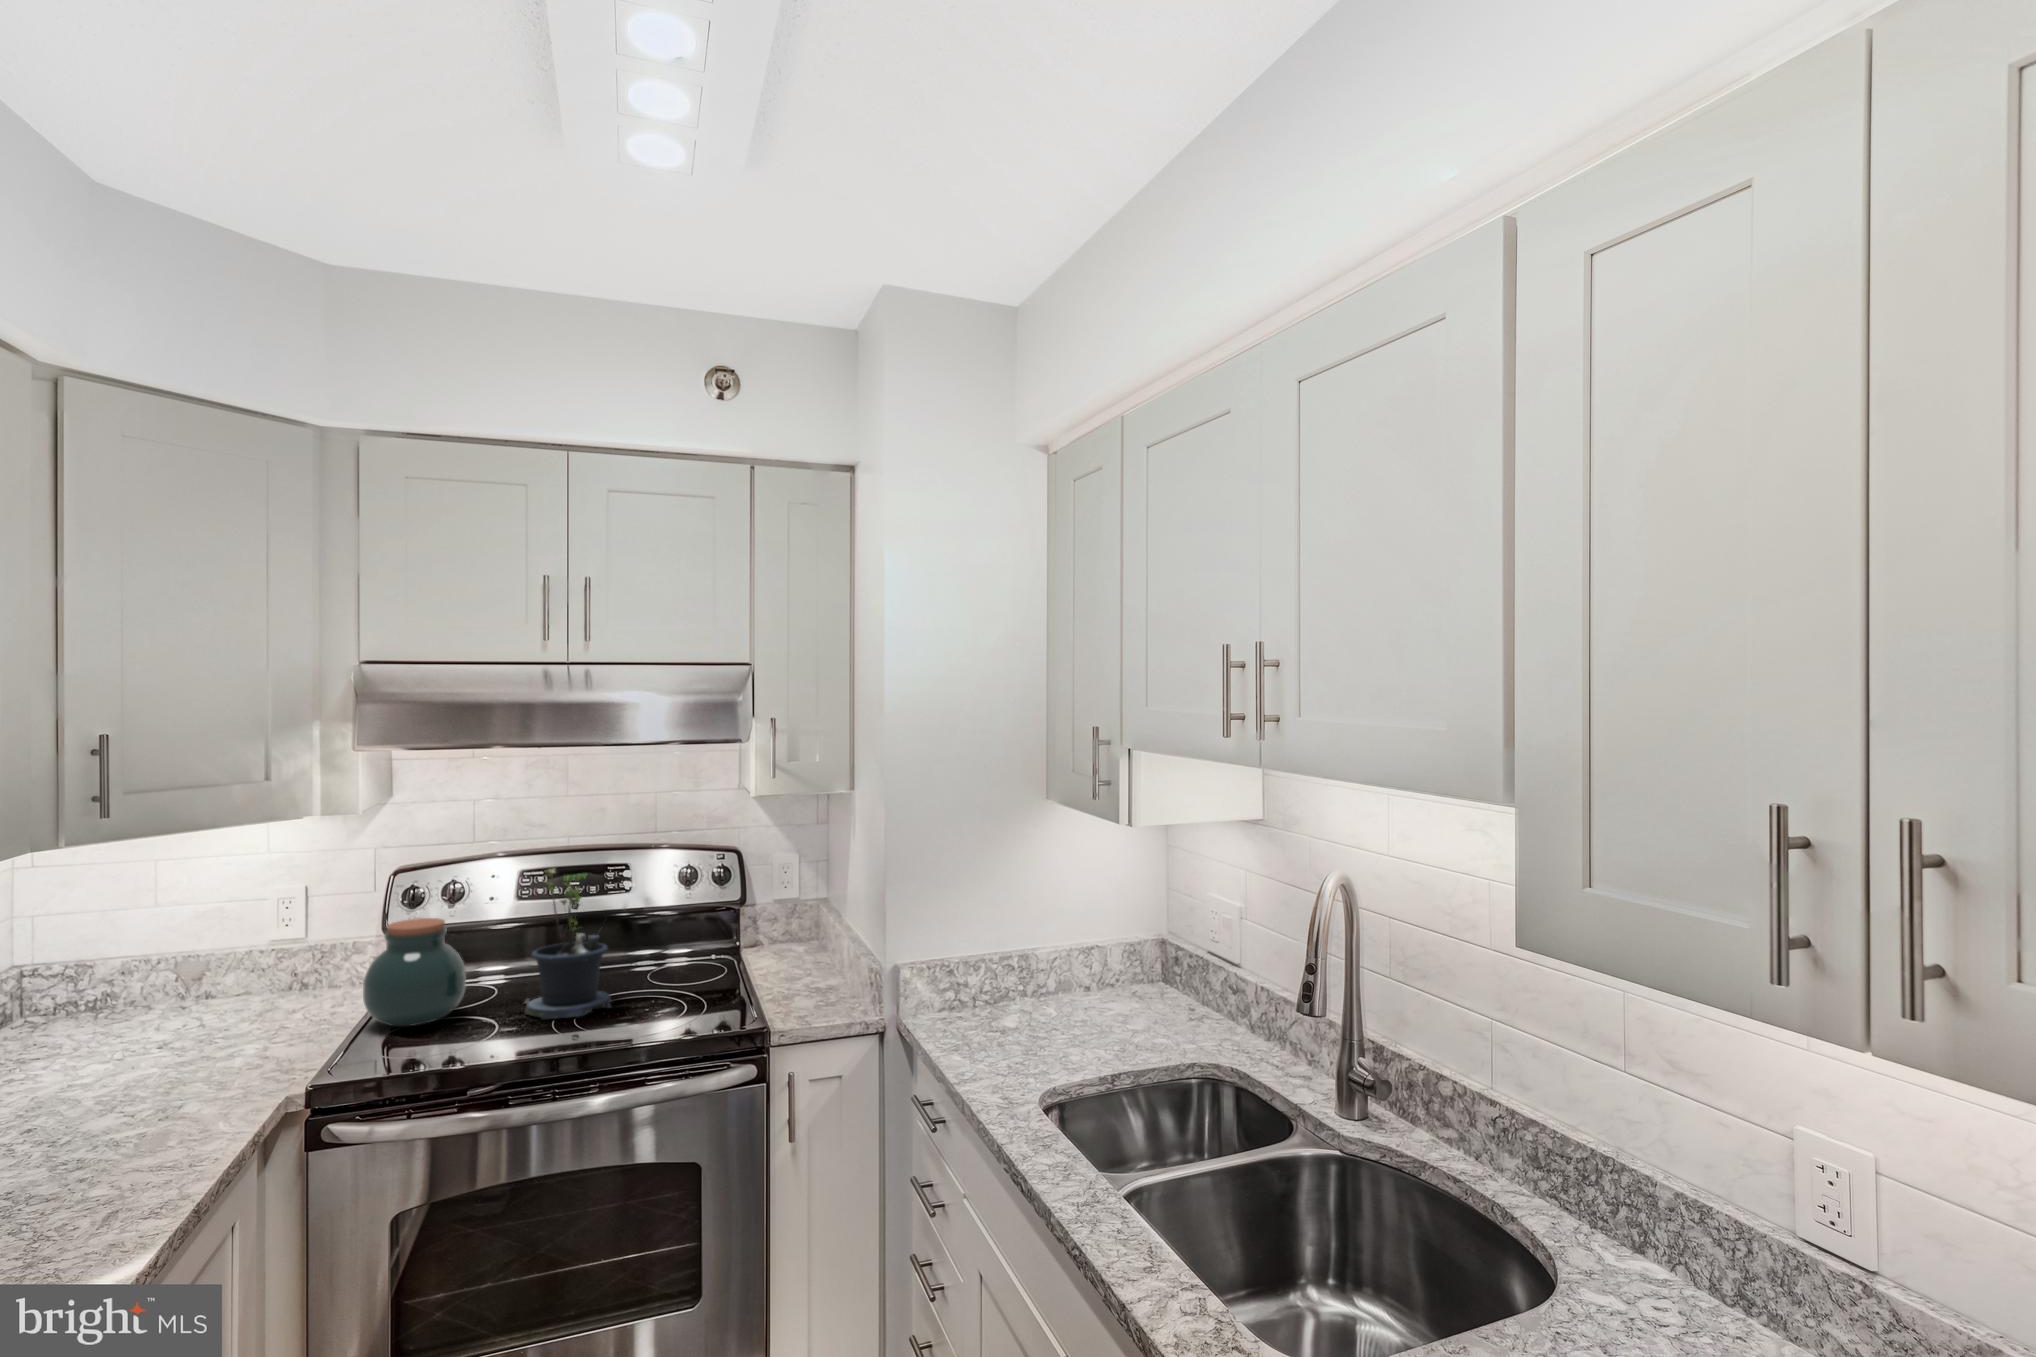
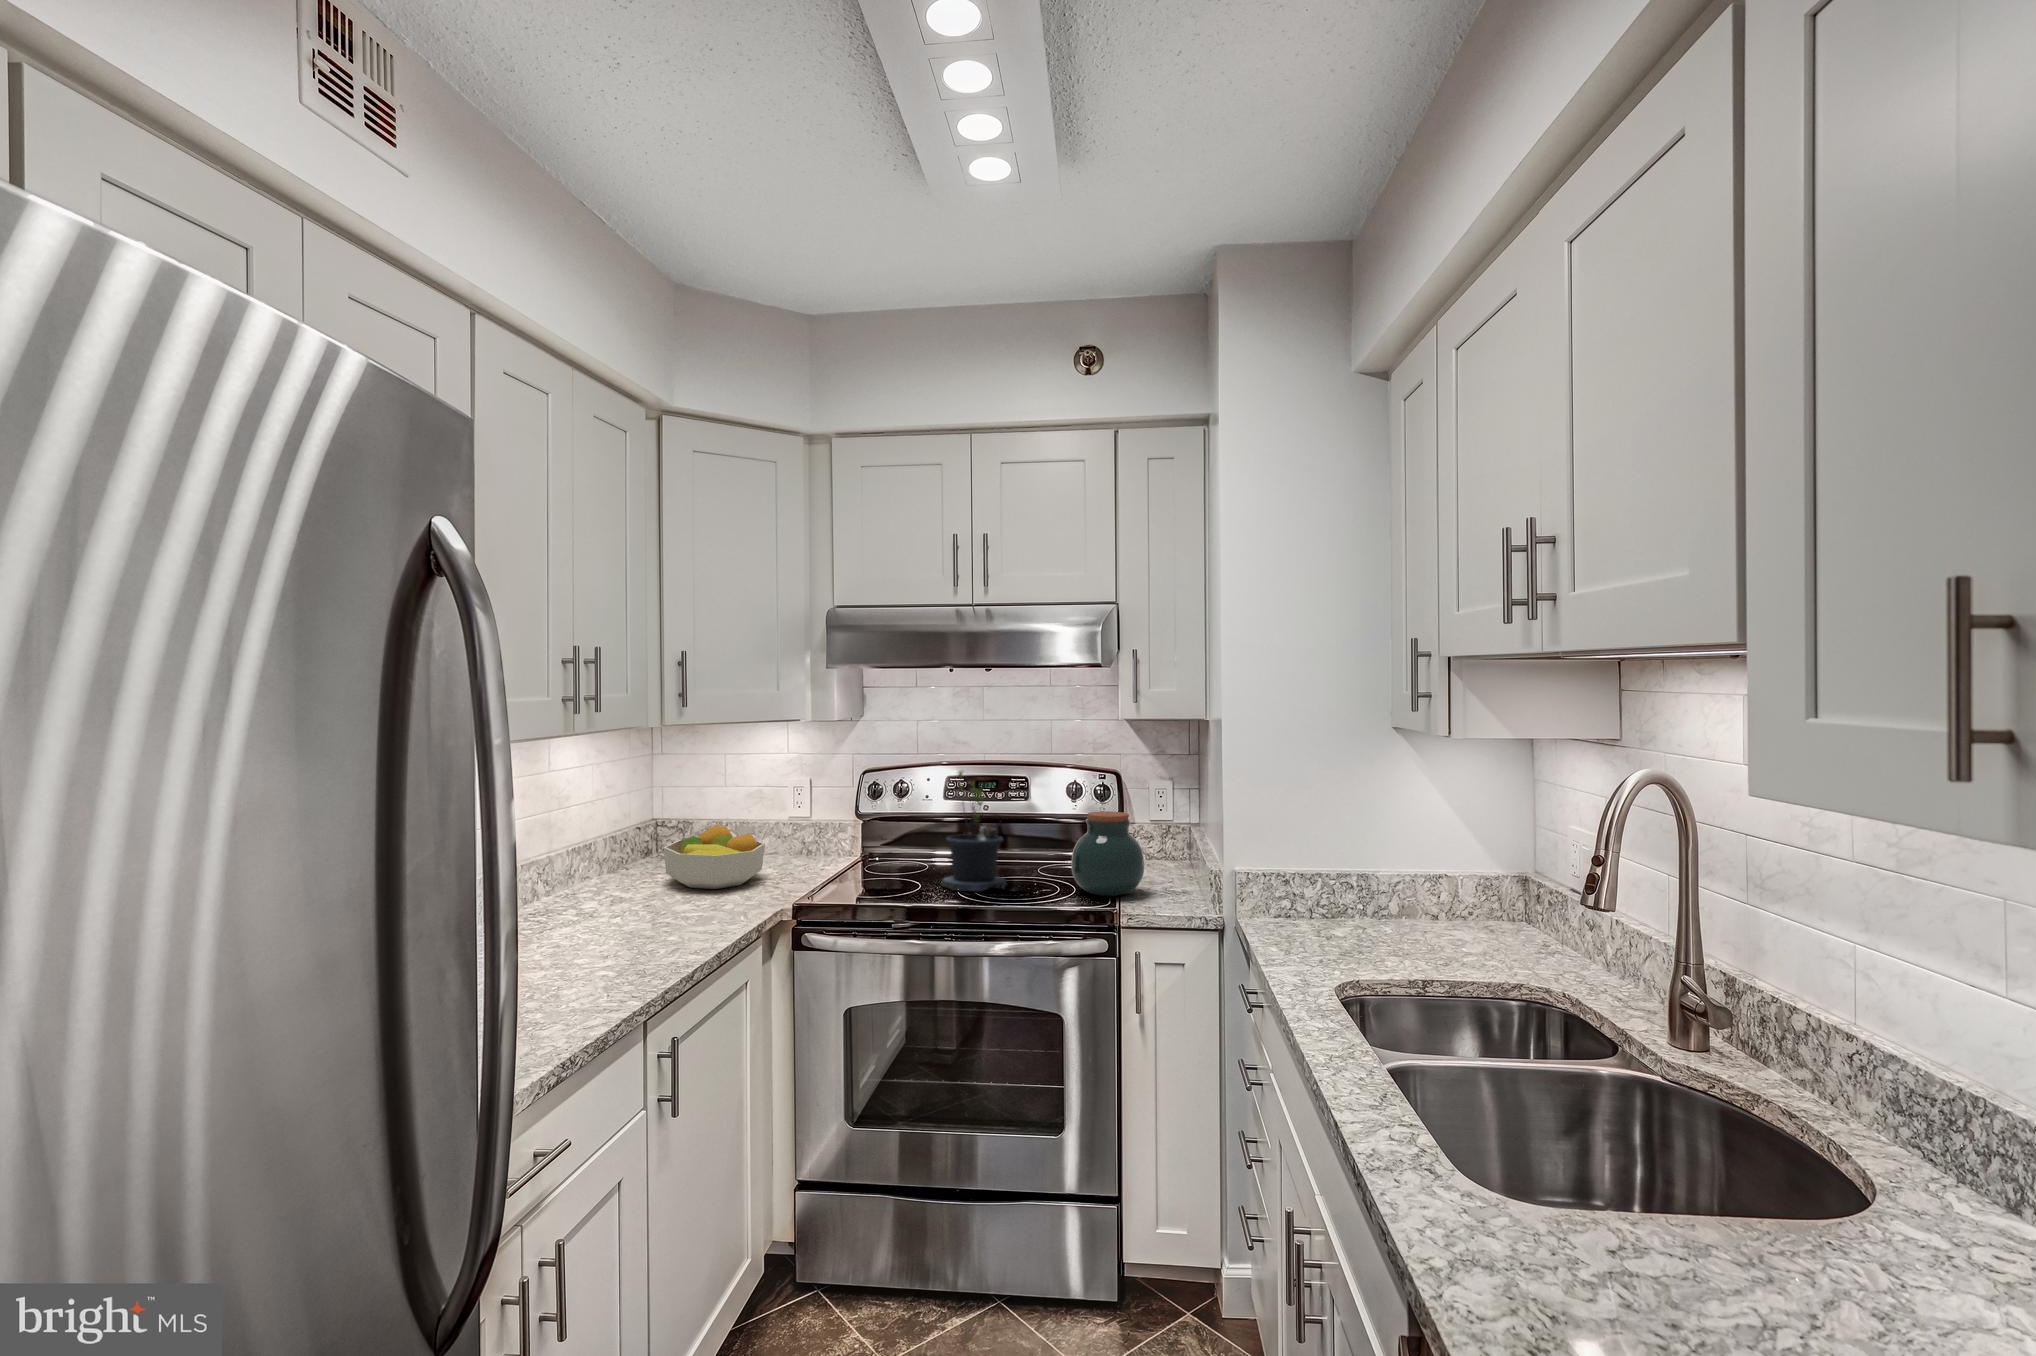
jar: present [363,918,466,1026] -> present [1071,811,1144,896]
fruit bowl: none [80,966,255,1069] -> present [664,824,765,889]

